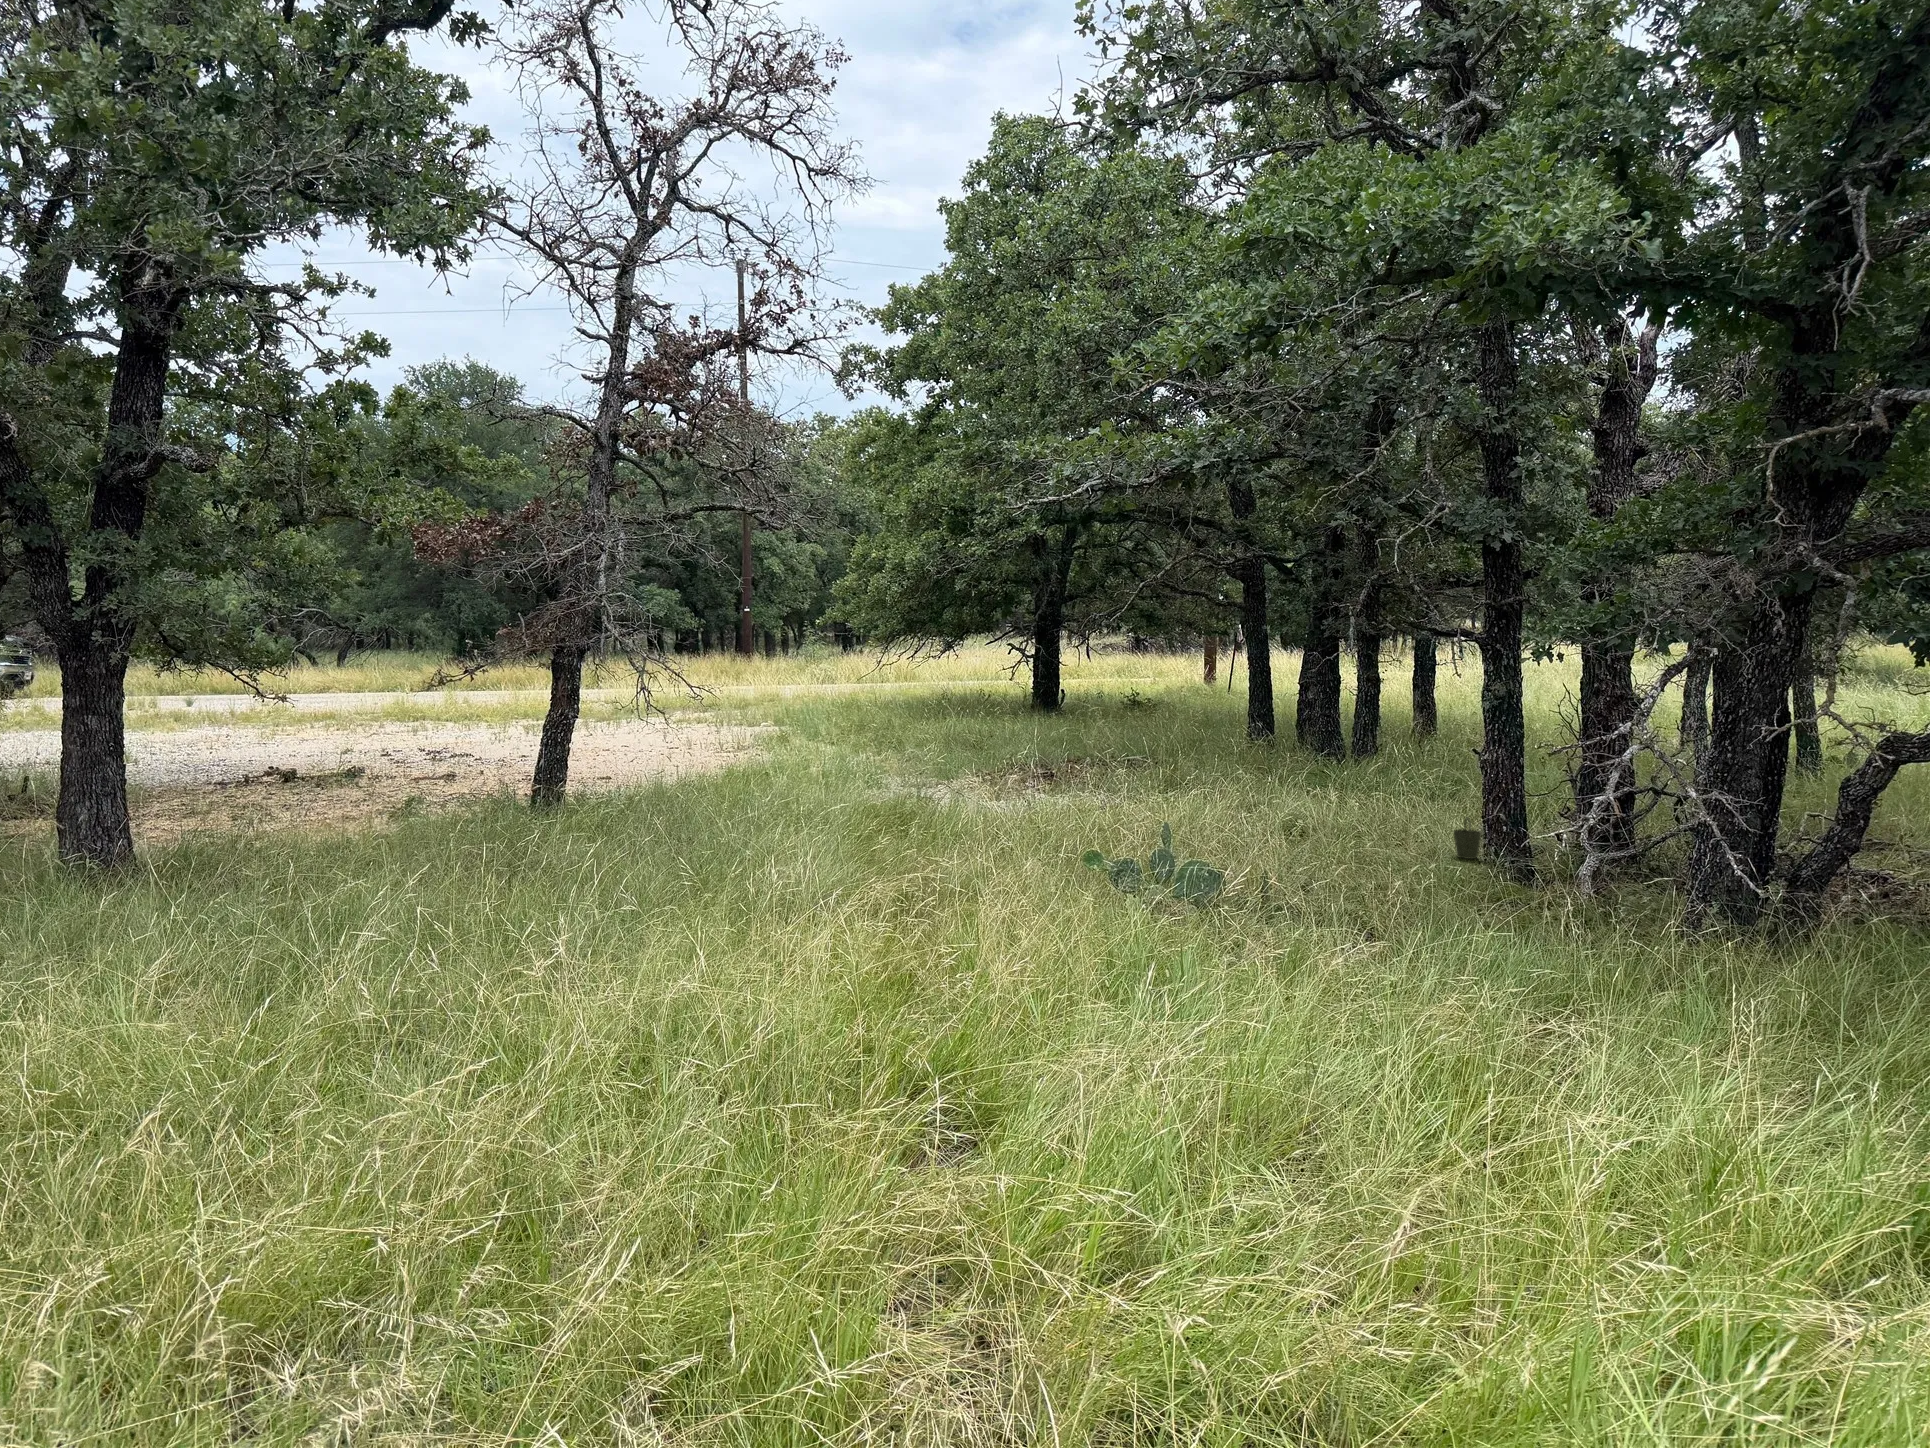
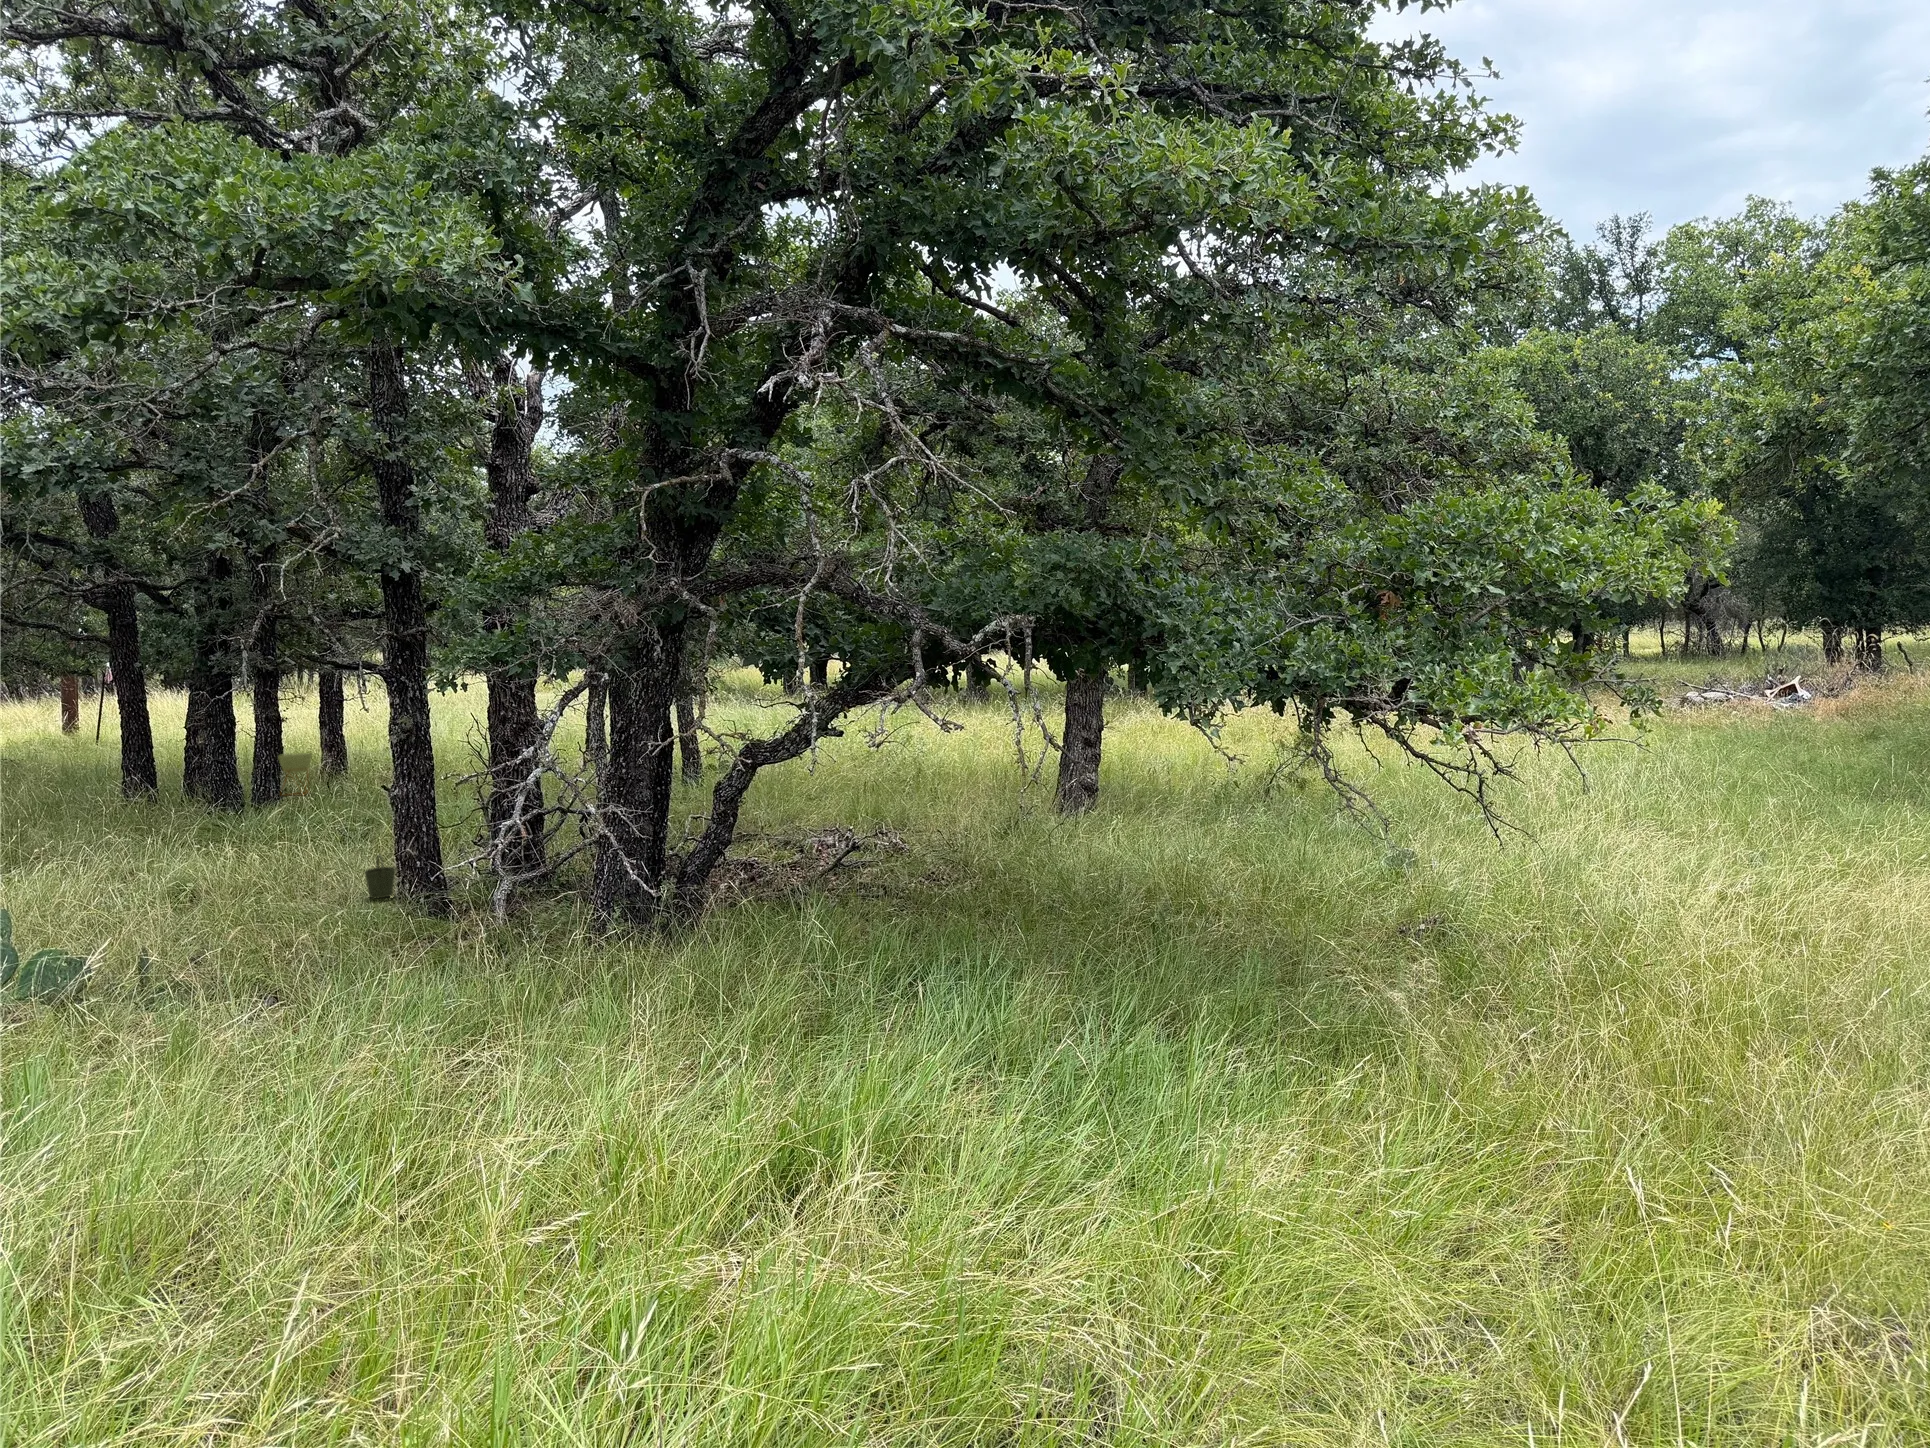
planter: none [1375,715,1404,756] -> present [278,753,312,796]

